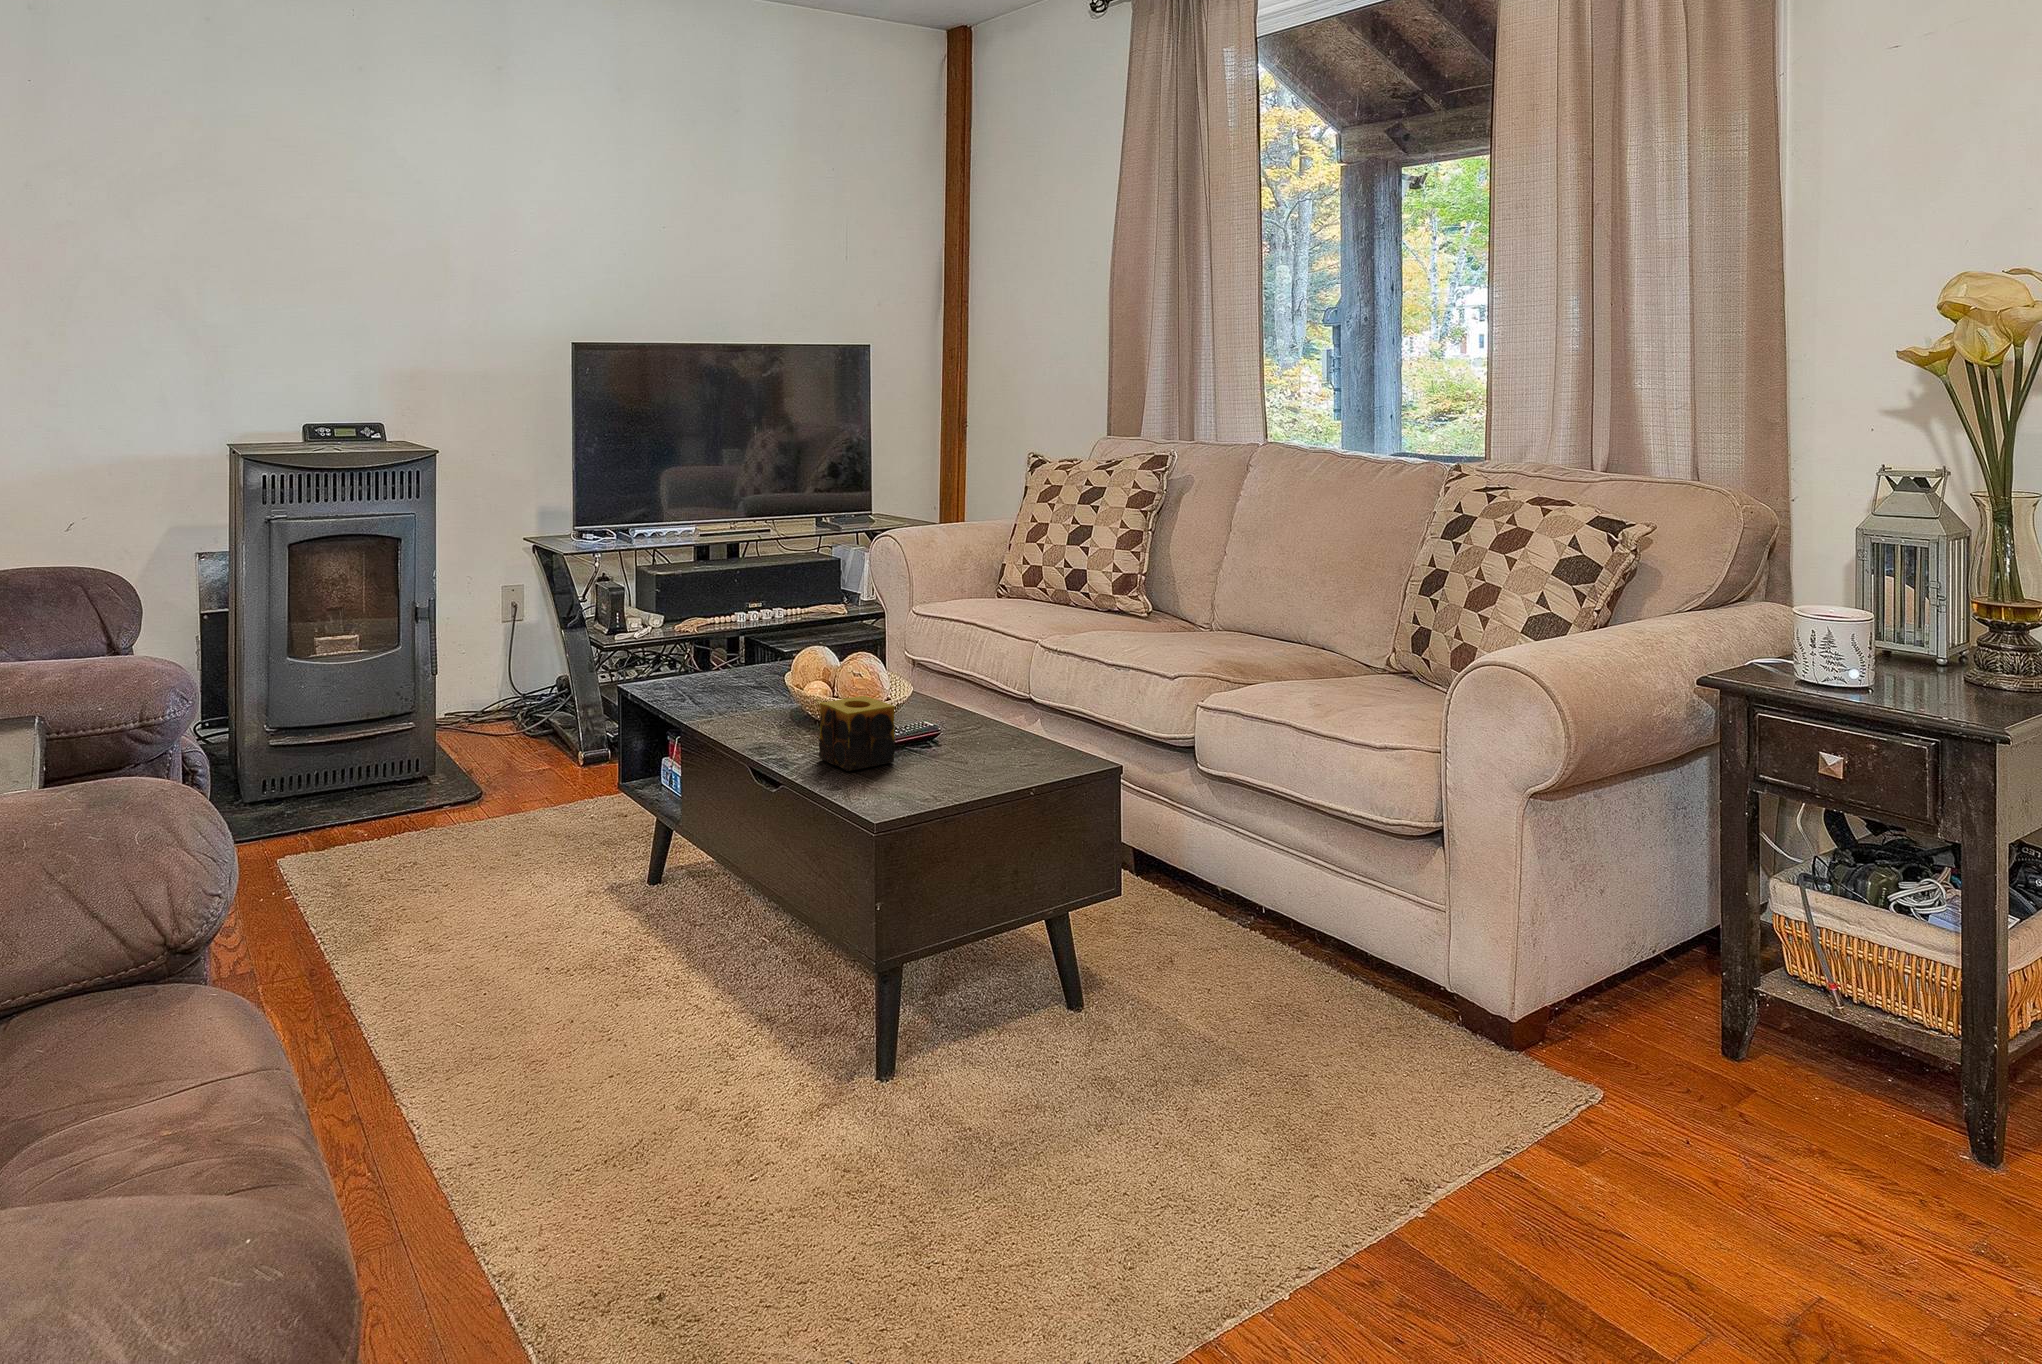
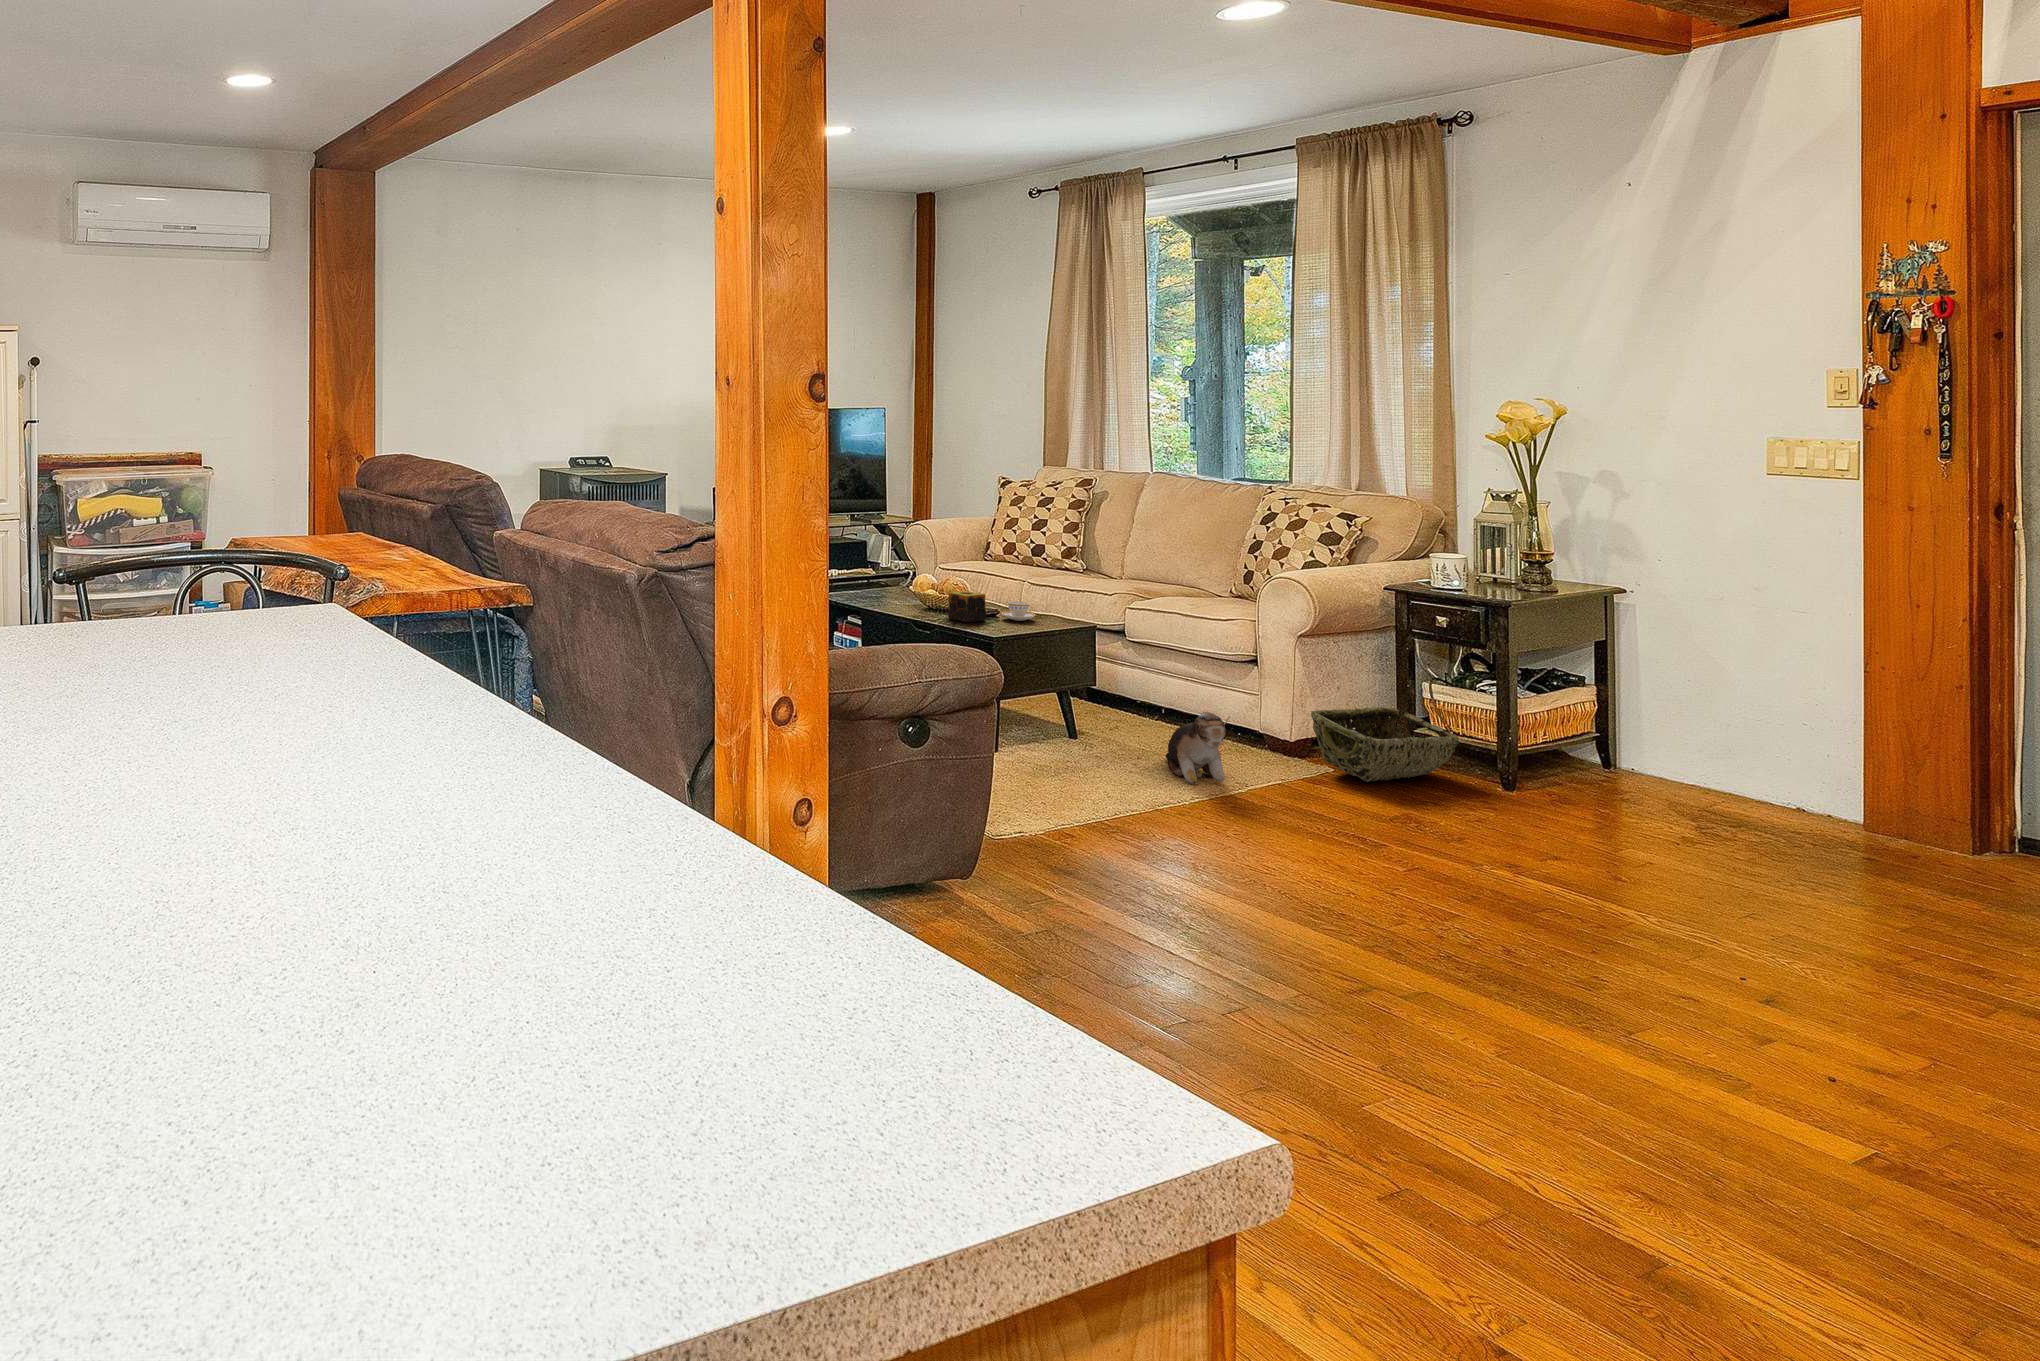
teacup: none [931,717,998,761] -> present [1002,602,1035,621]
woven basket: none [1556,933,1869,1145] -> present [1311,707,1459,782]
plush toy: none [1253,1011,1389,1184] -> present [1166,712,1230,784]

